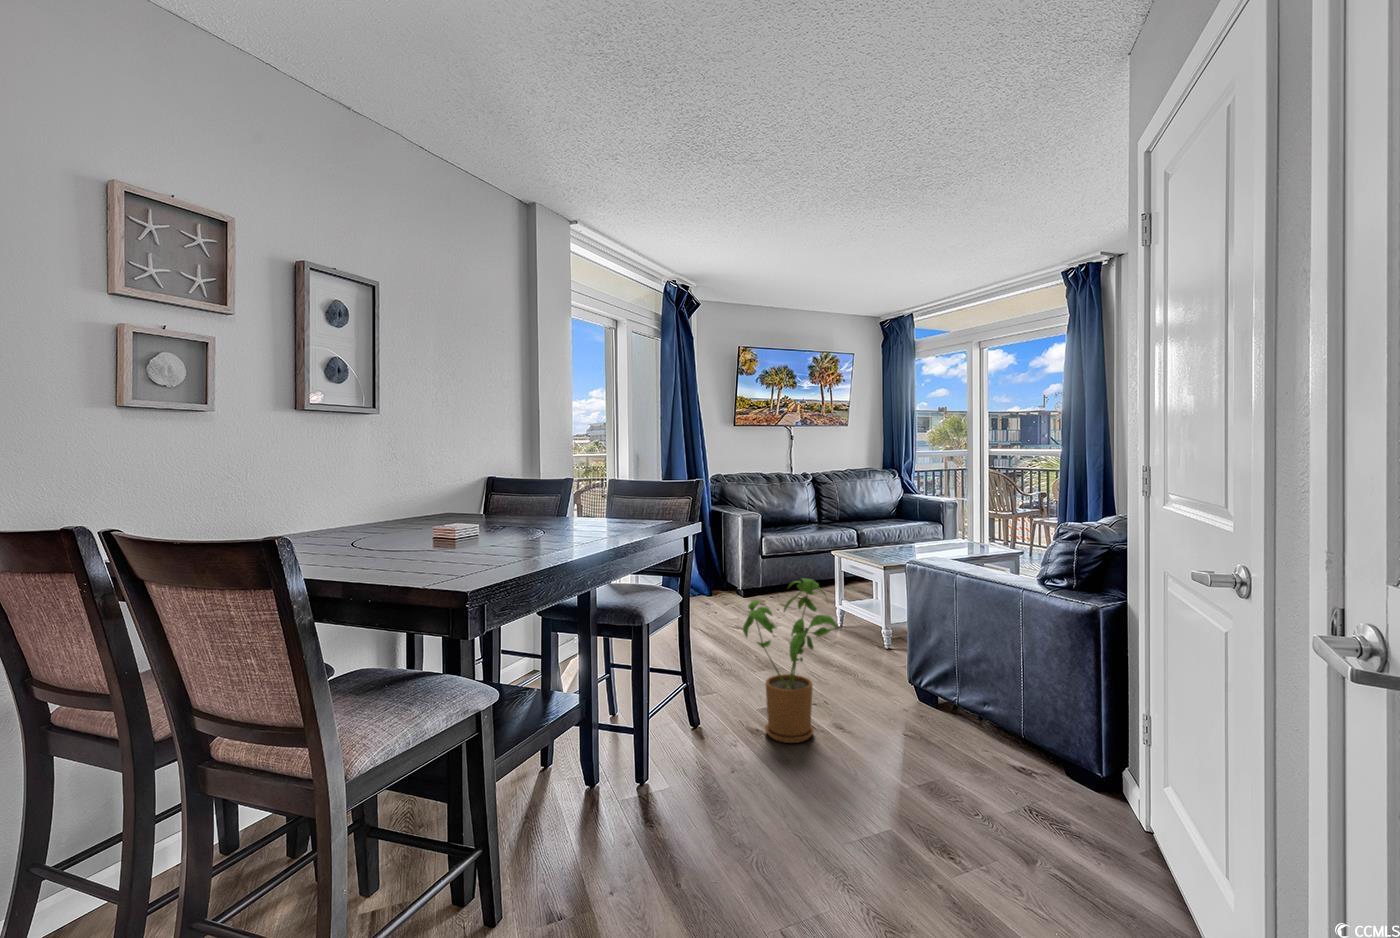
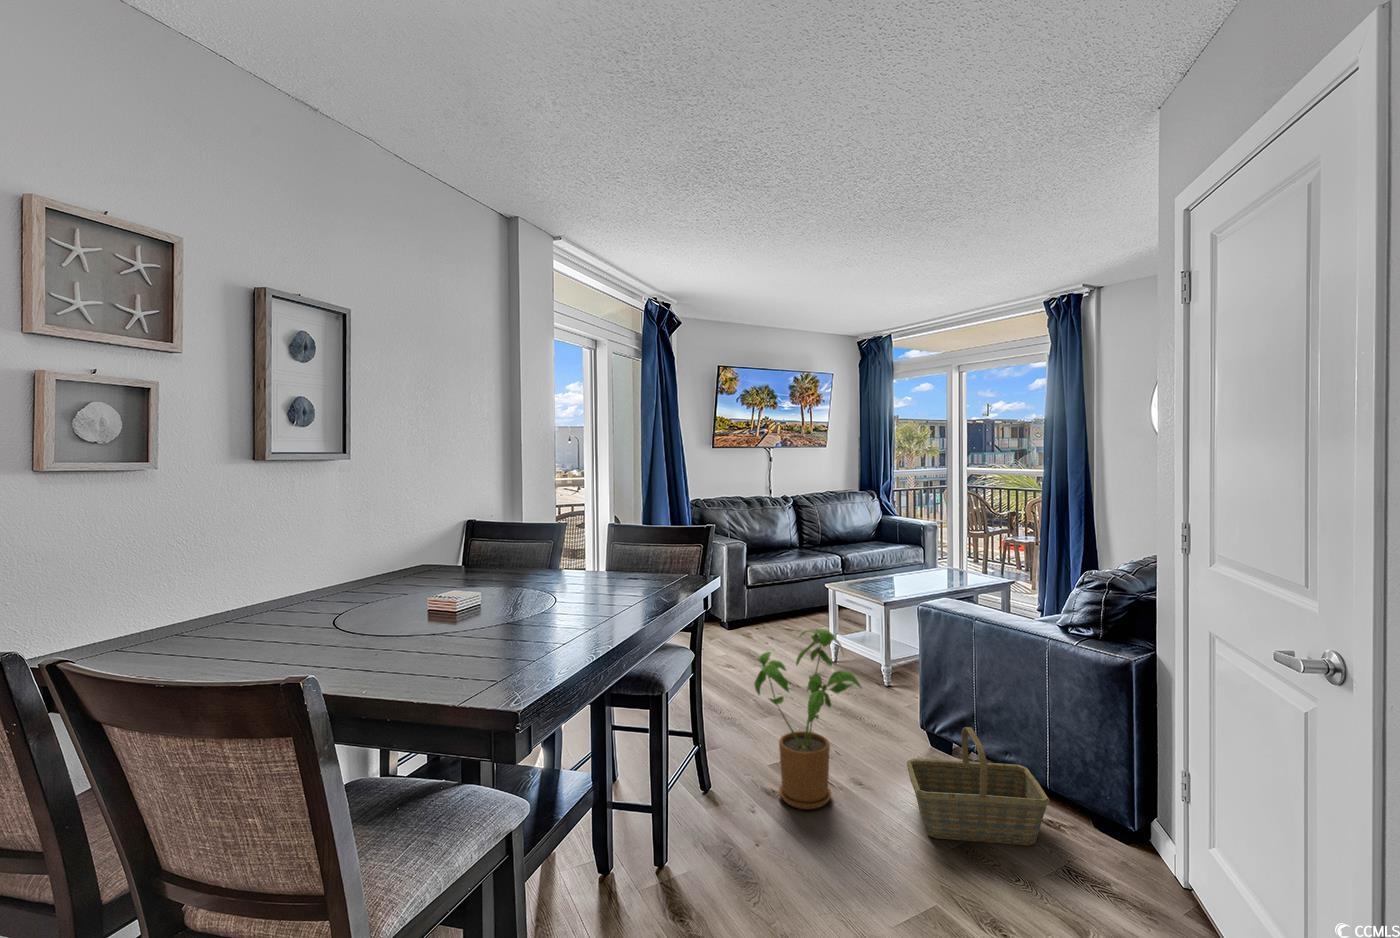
basket: none [884,669,1011,776] -> present [907,727,1050,845]

